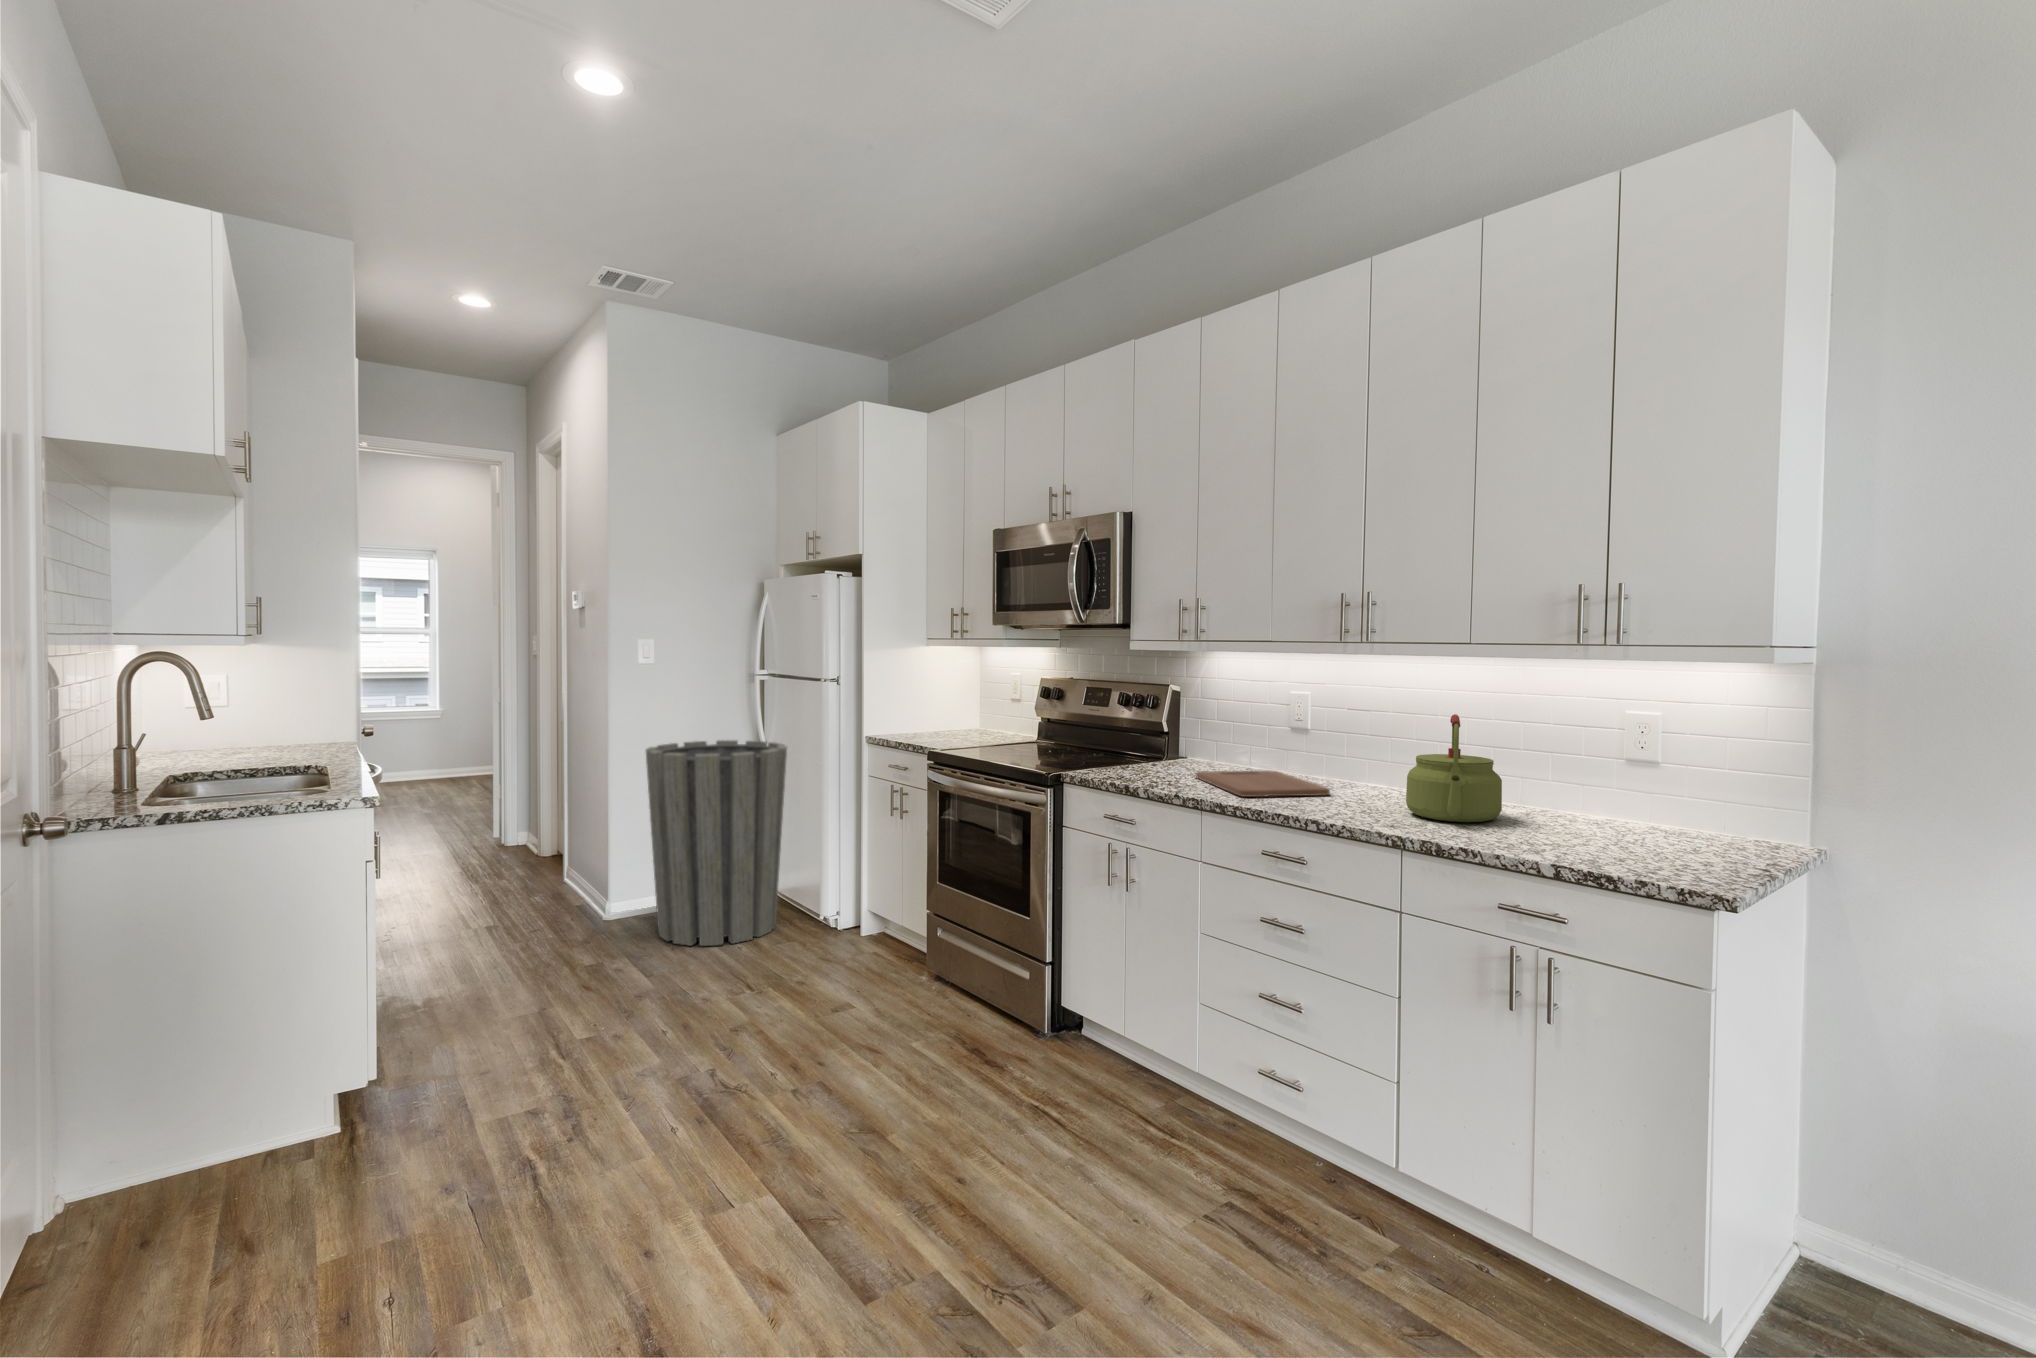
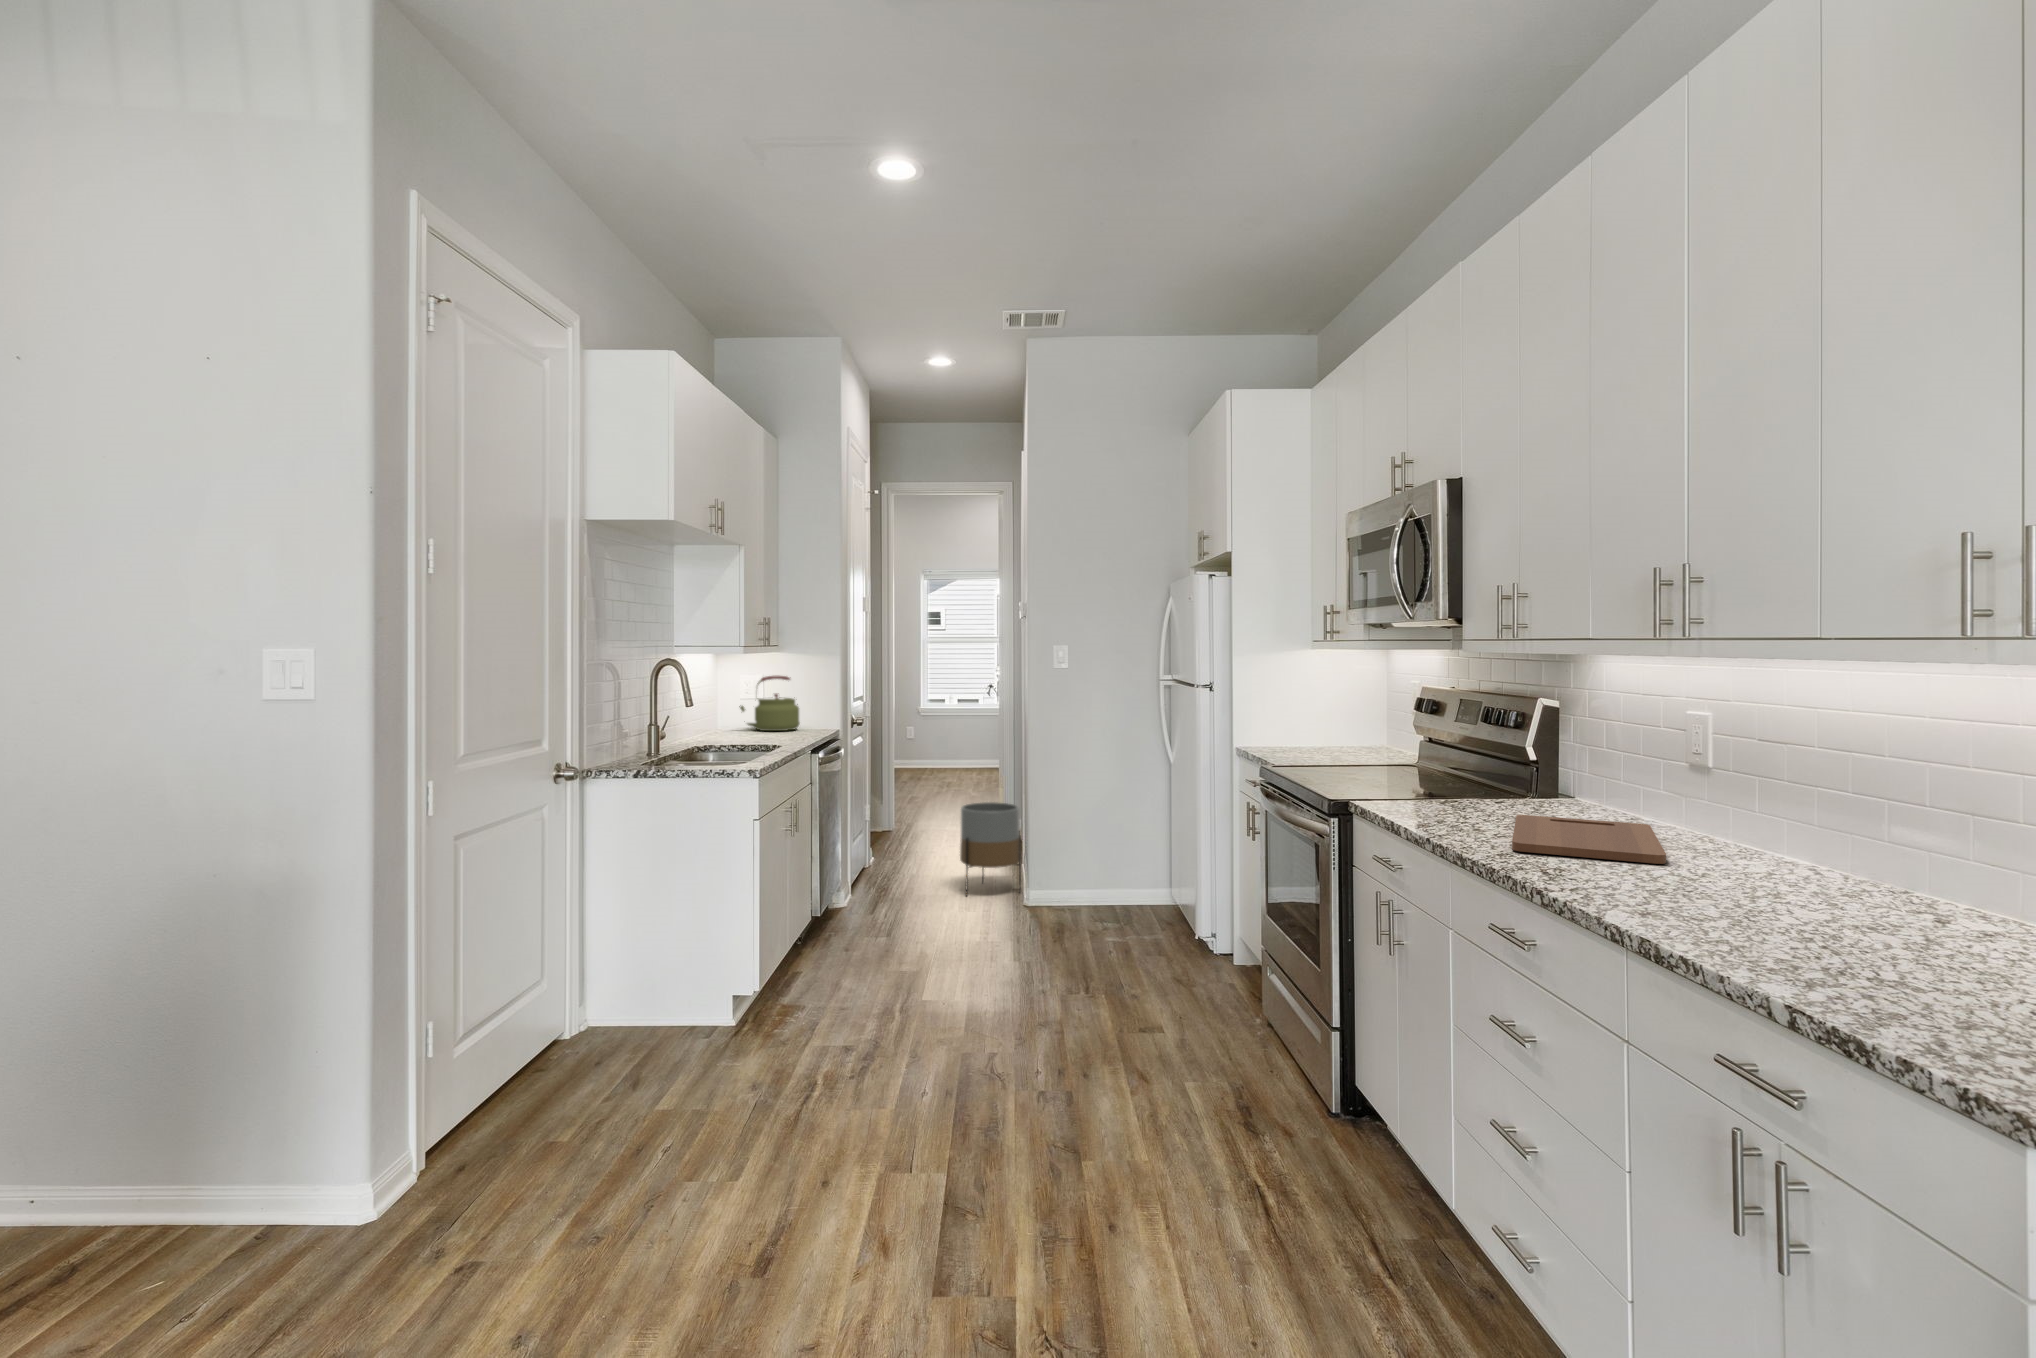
kettle: present [1406,714,1502,822] -> present [739,676,800,731]
trash can: present [646,740,787,946] -> none [1044,744,1179,947]
planter: none [510,813,587,922] -> present [960,802,1021,895]

